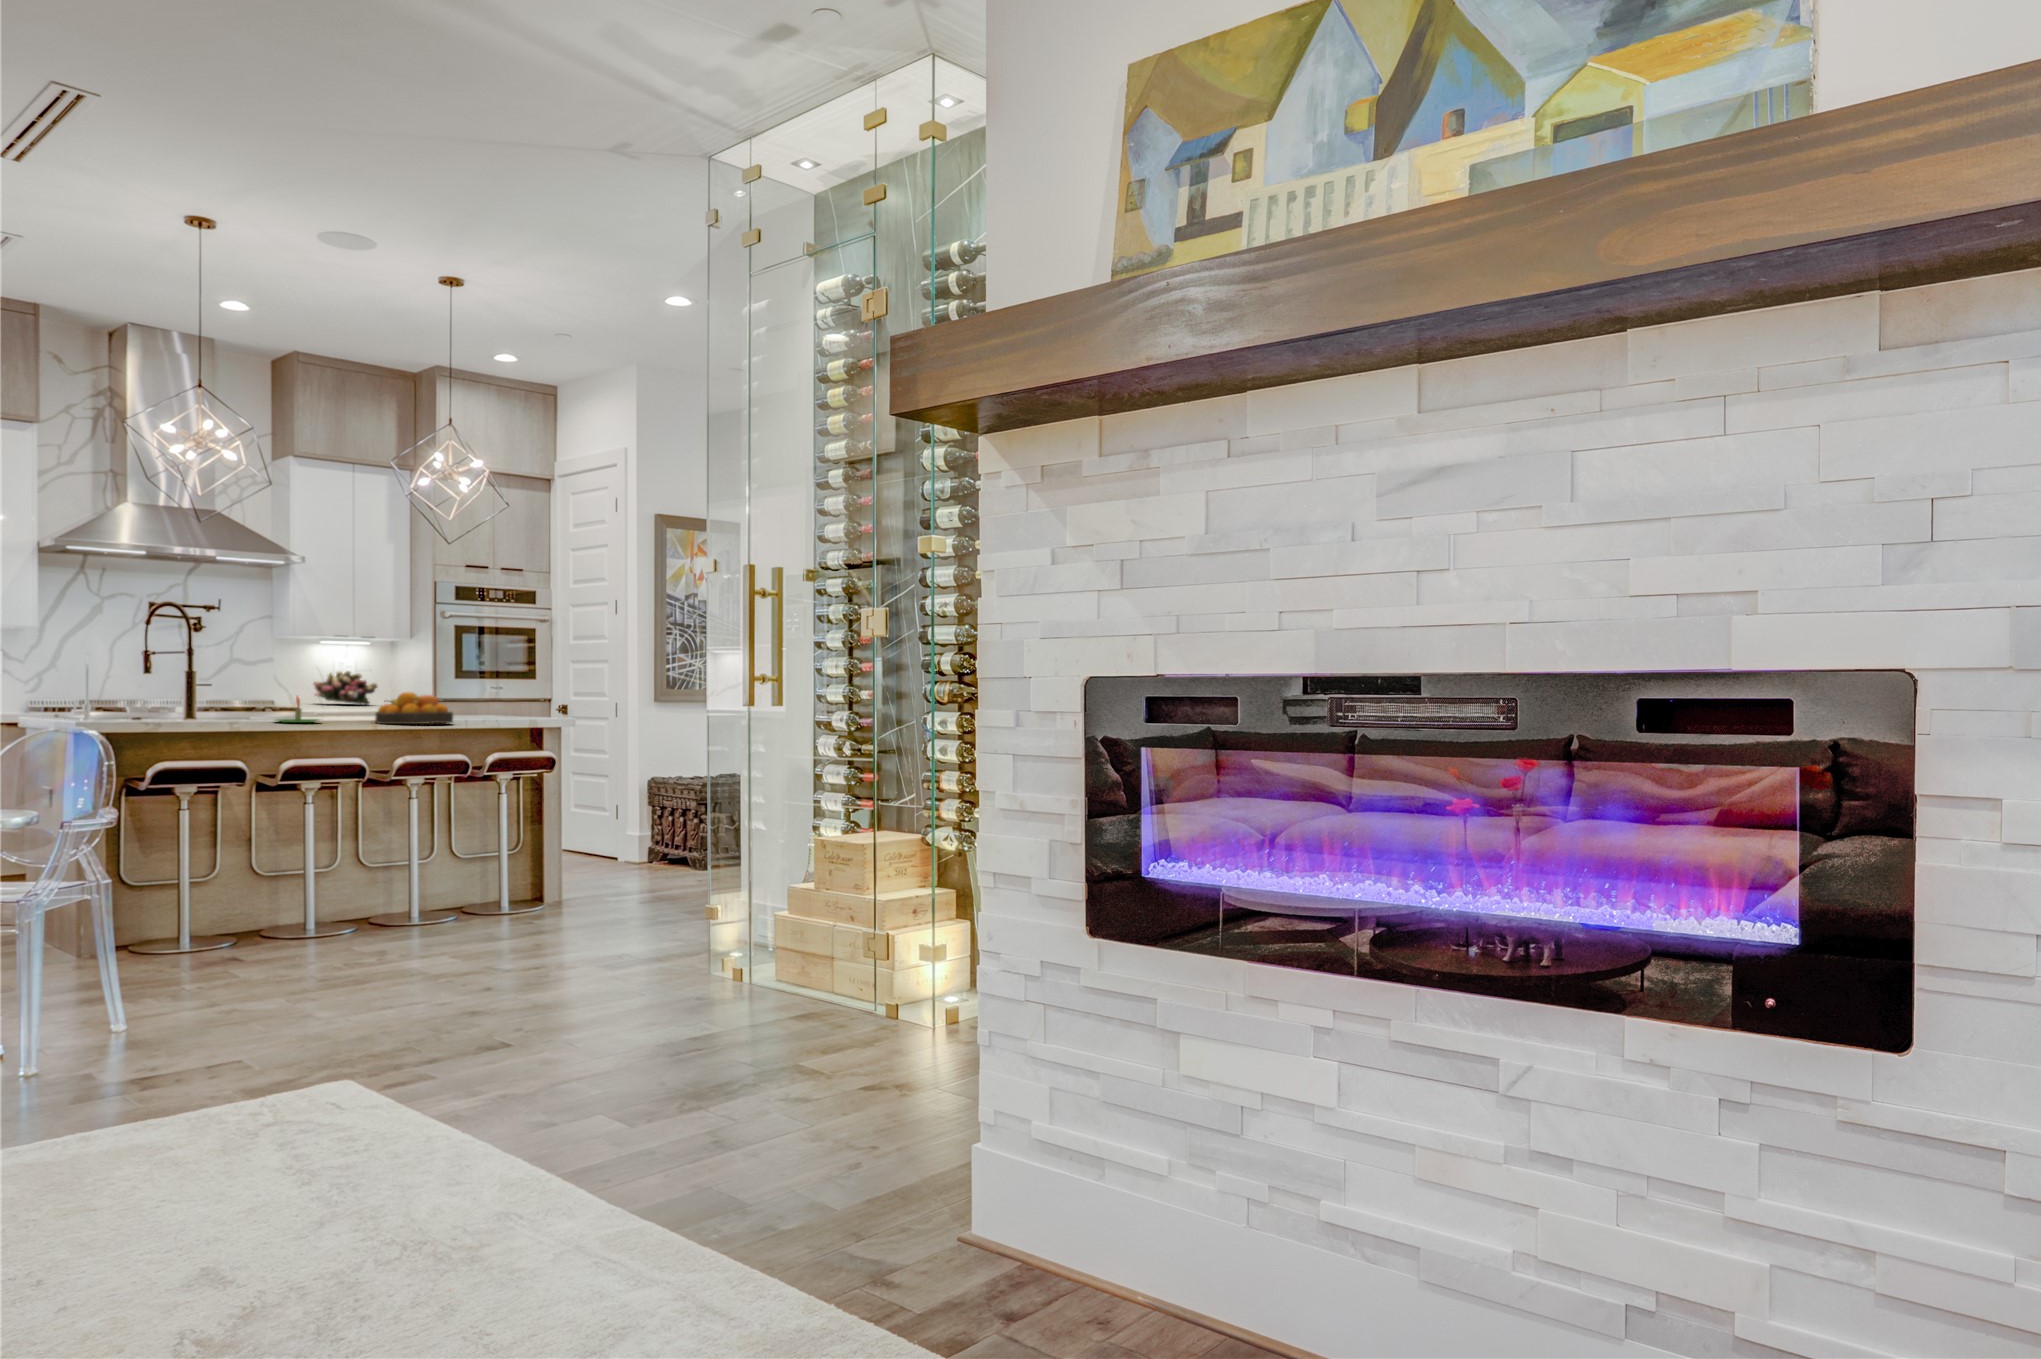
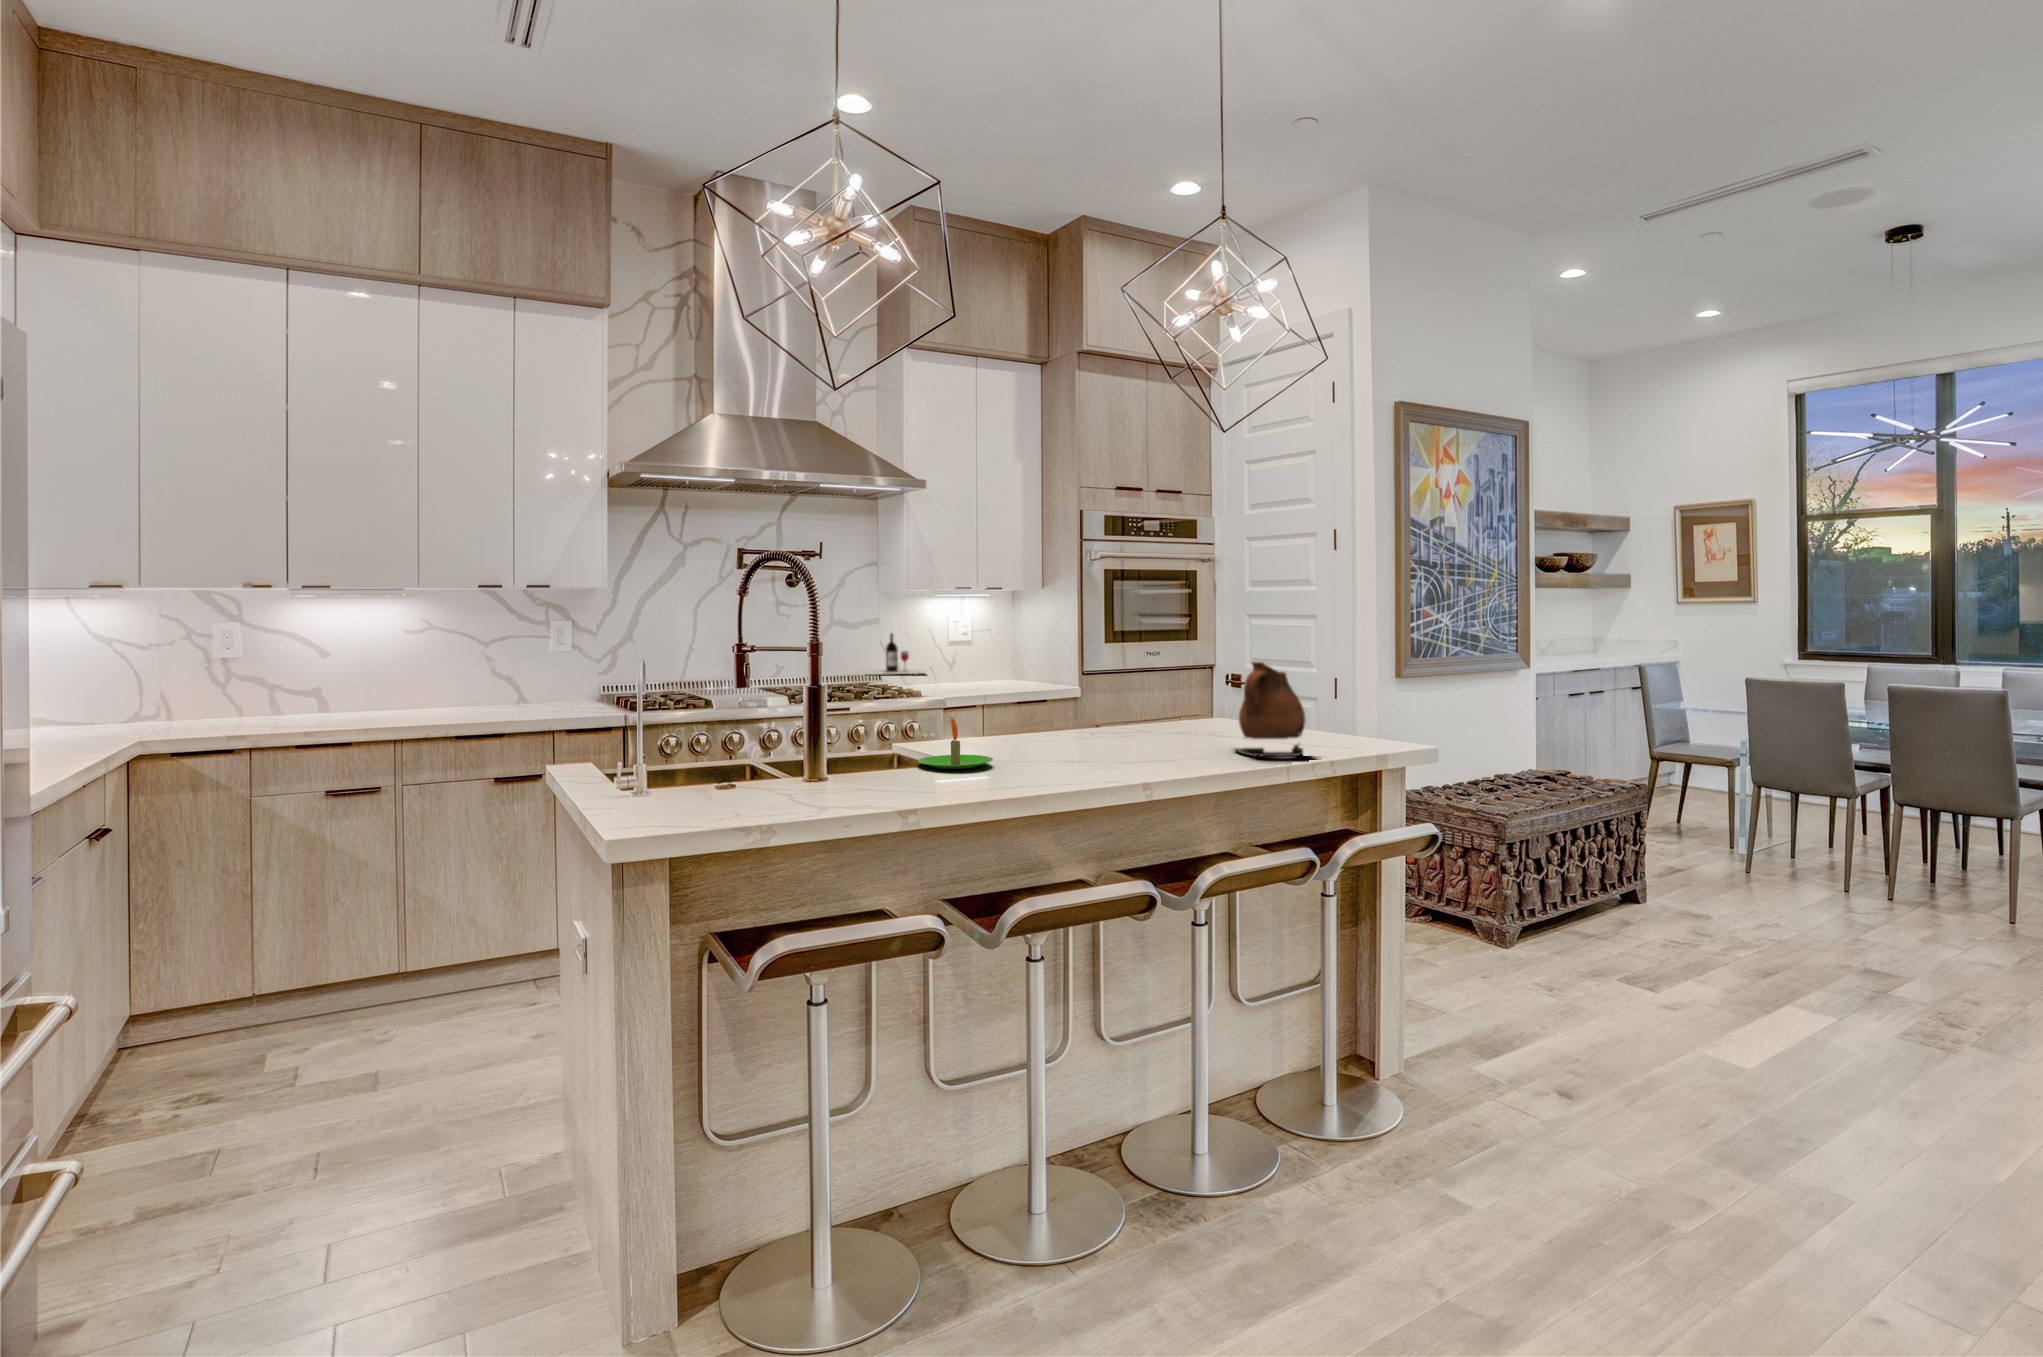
wine bottle: none [249,670,309,700] -> present [873,633,923,674]
flower arrangement: present [314,671,377,705] -> none [936,636,1011,683]
ceramic pitcher: none [489,671,538,724] -> present [1236,662,1306,757]
fruit bowl: present [375,692,453,724] -> none [1065,701,1187,766]

